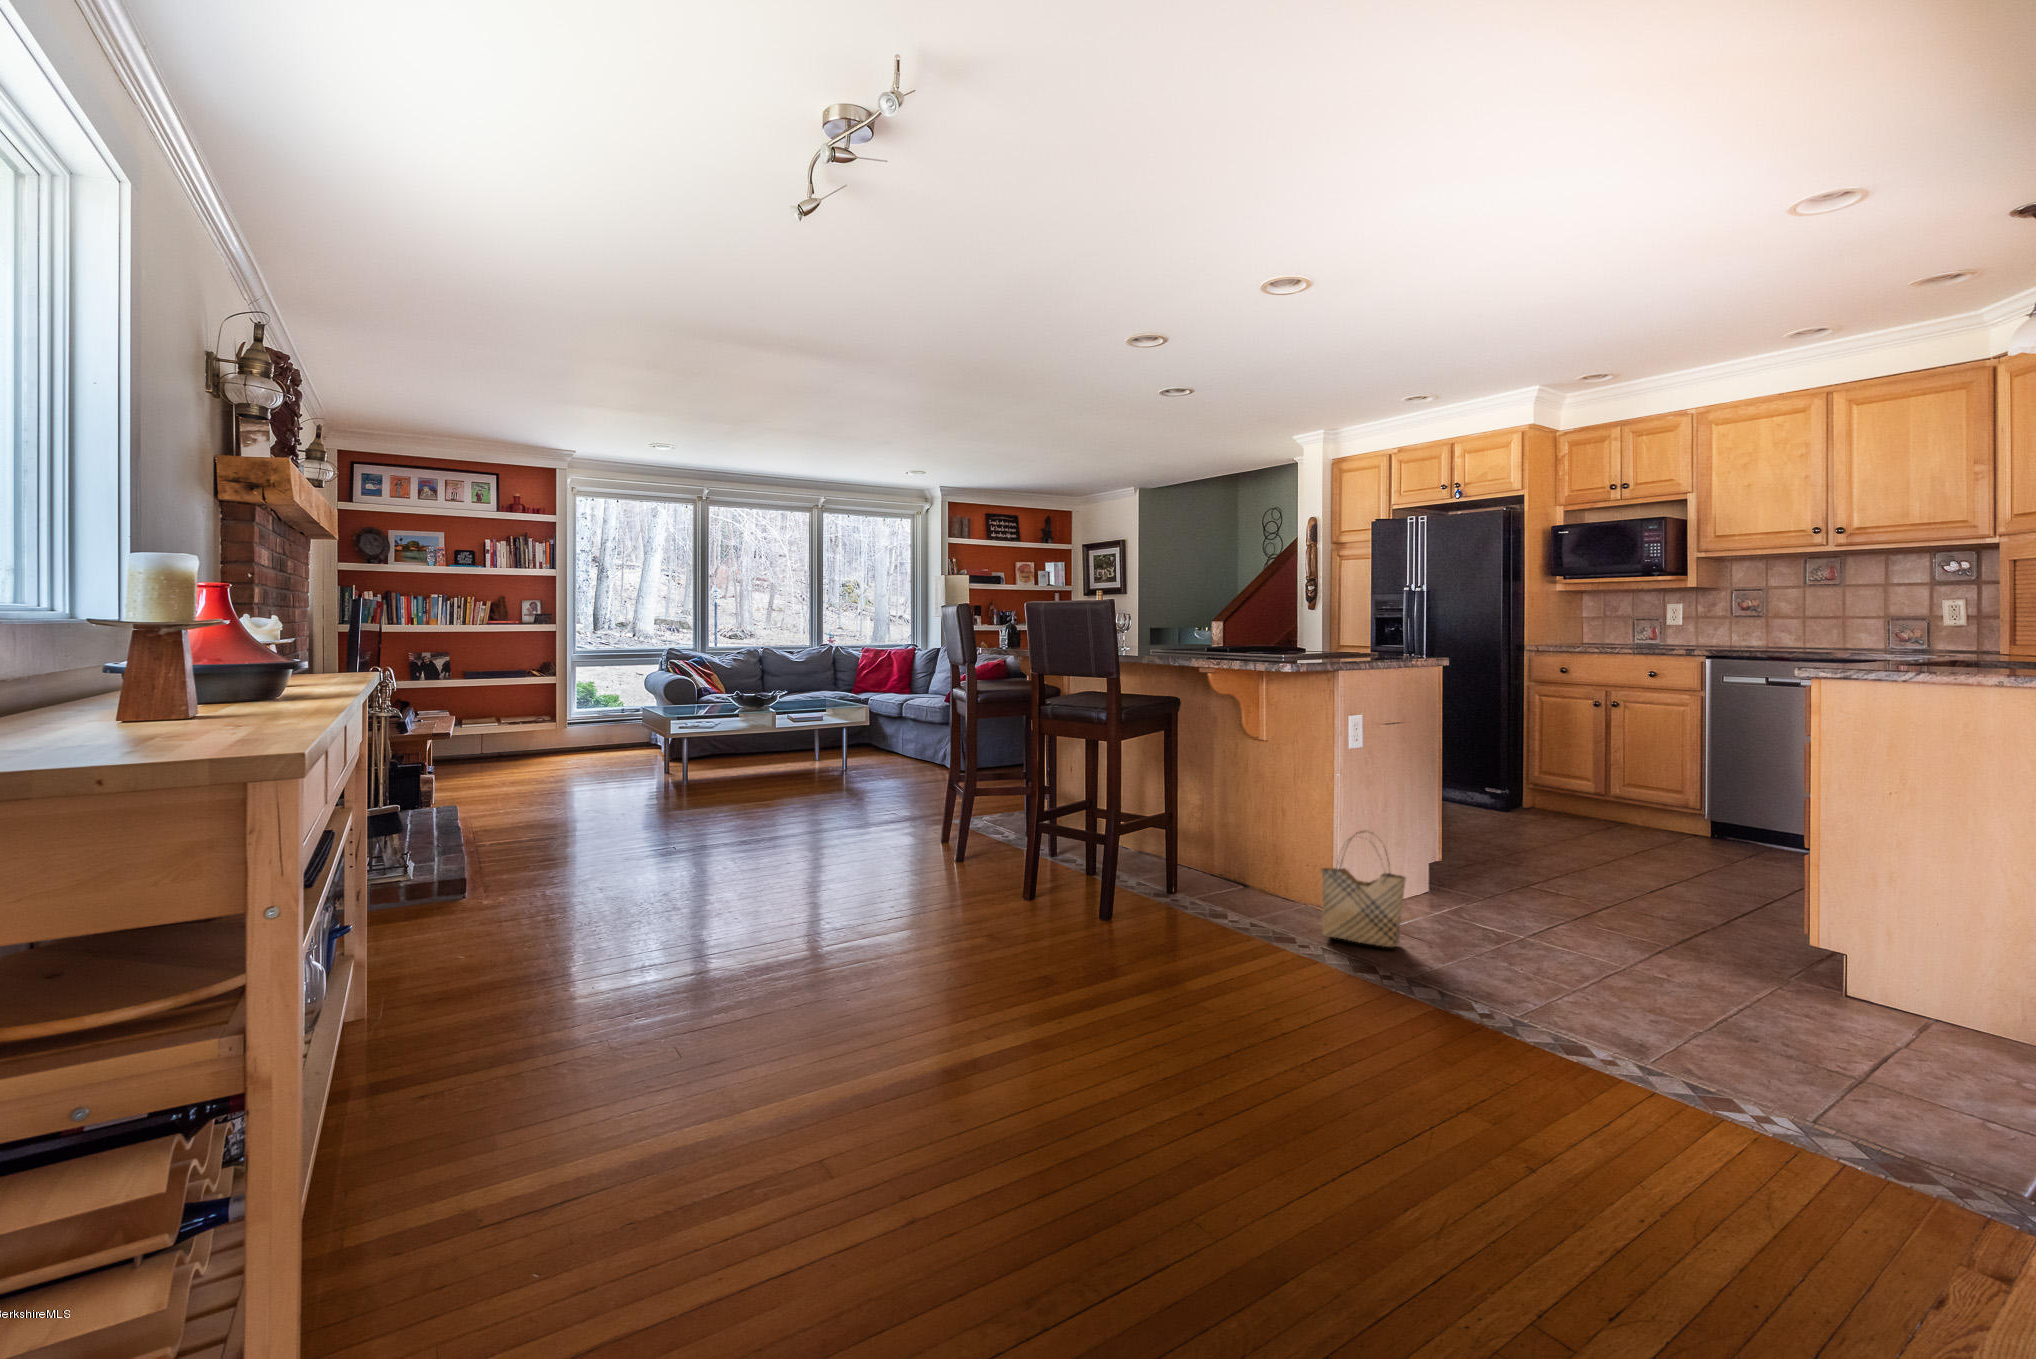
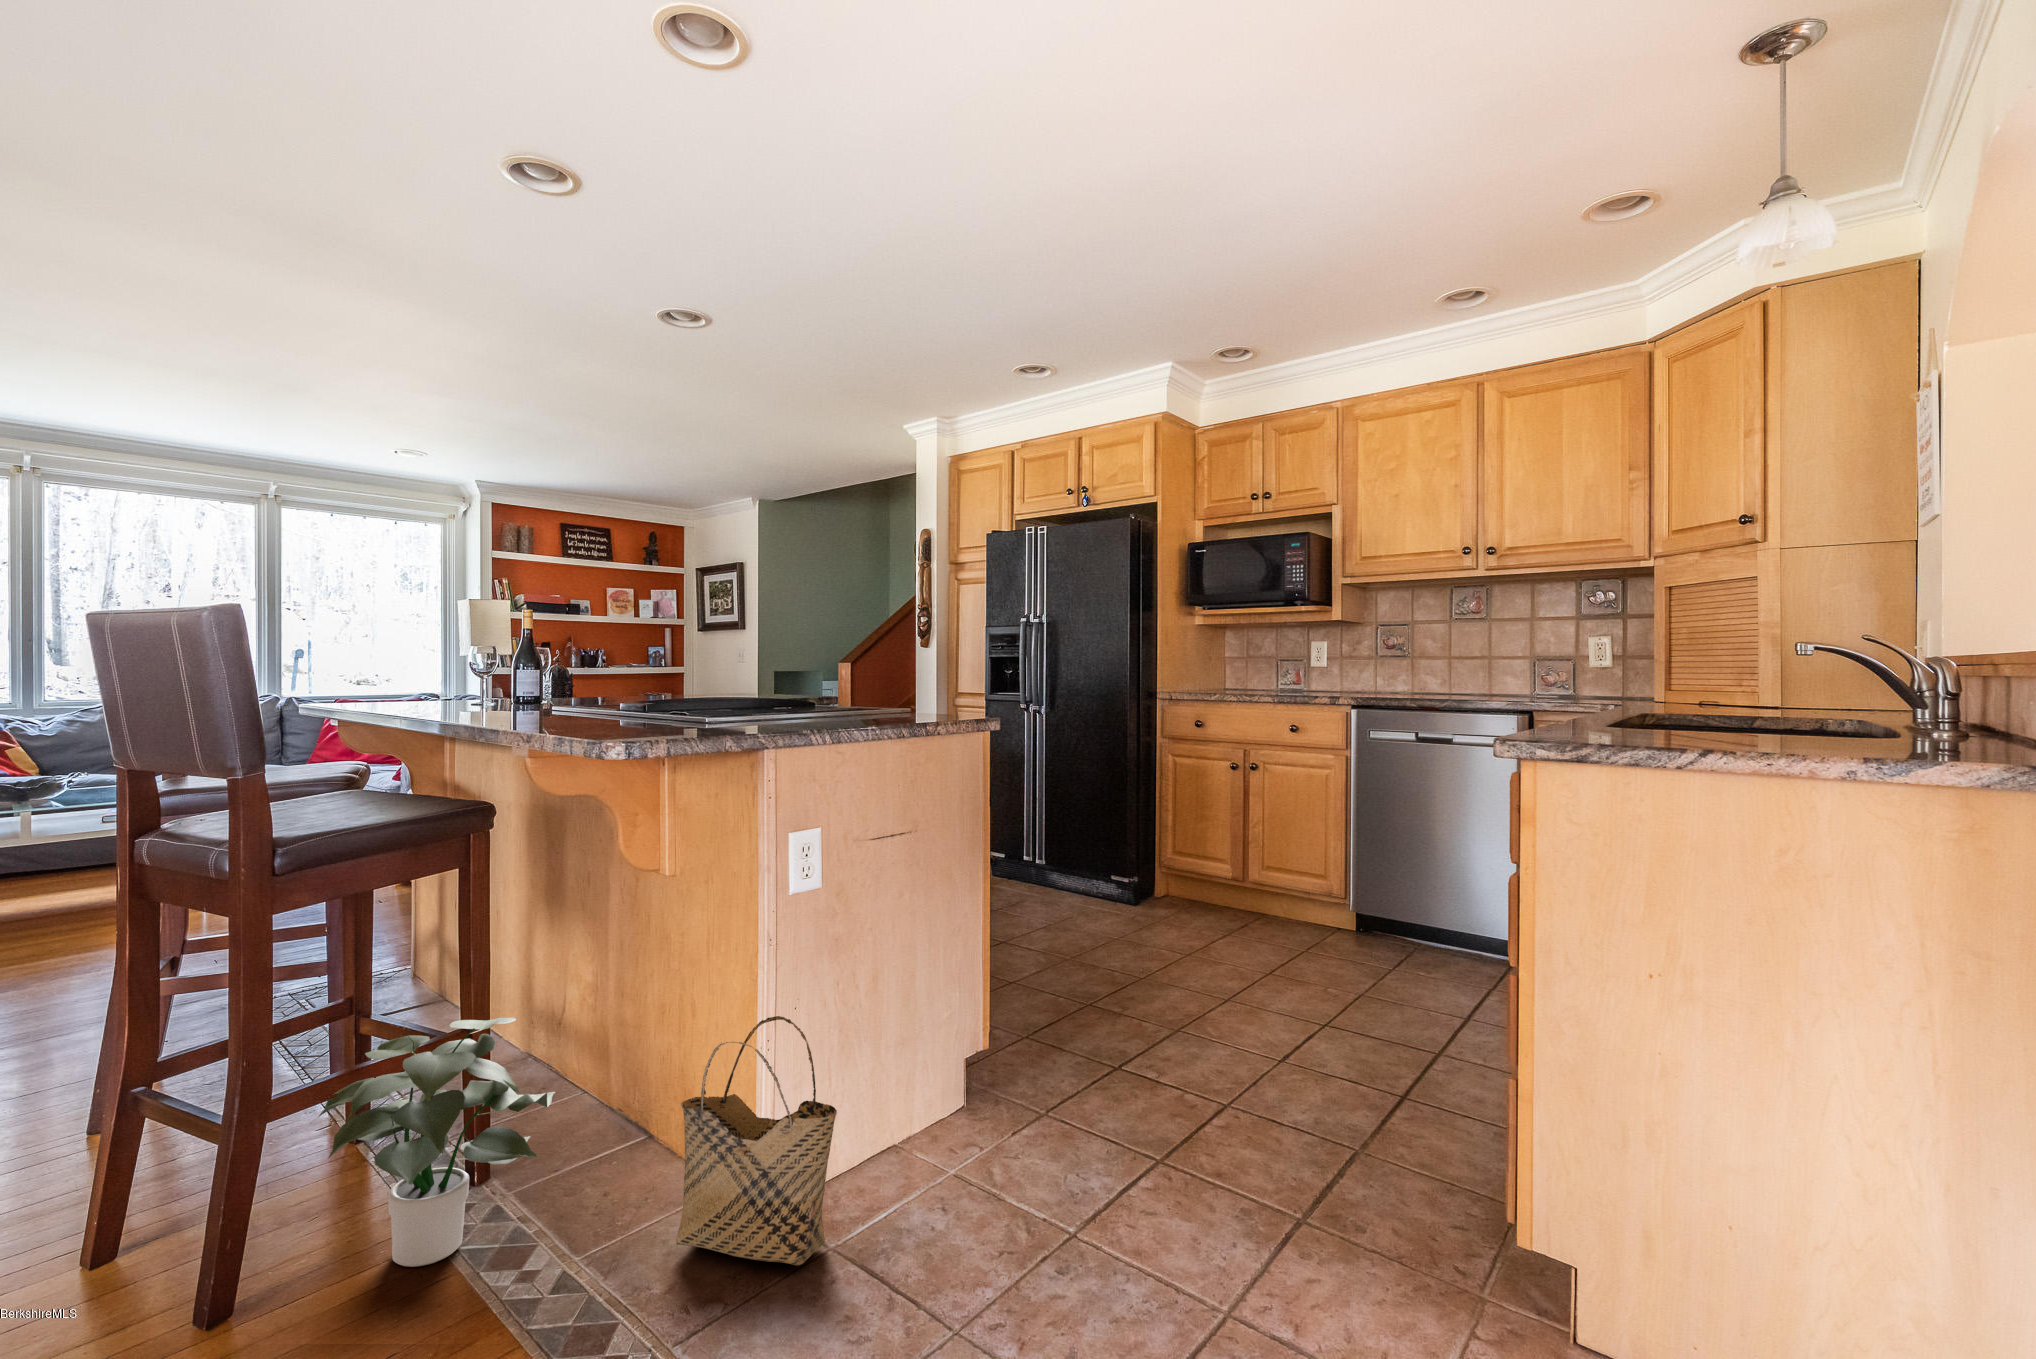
potted plant: none [1148,824,1253,933] -> present [318,1017,555,1267]

